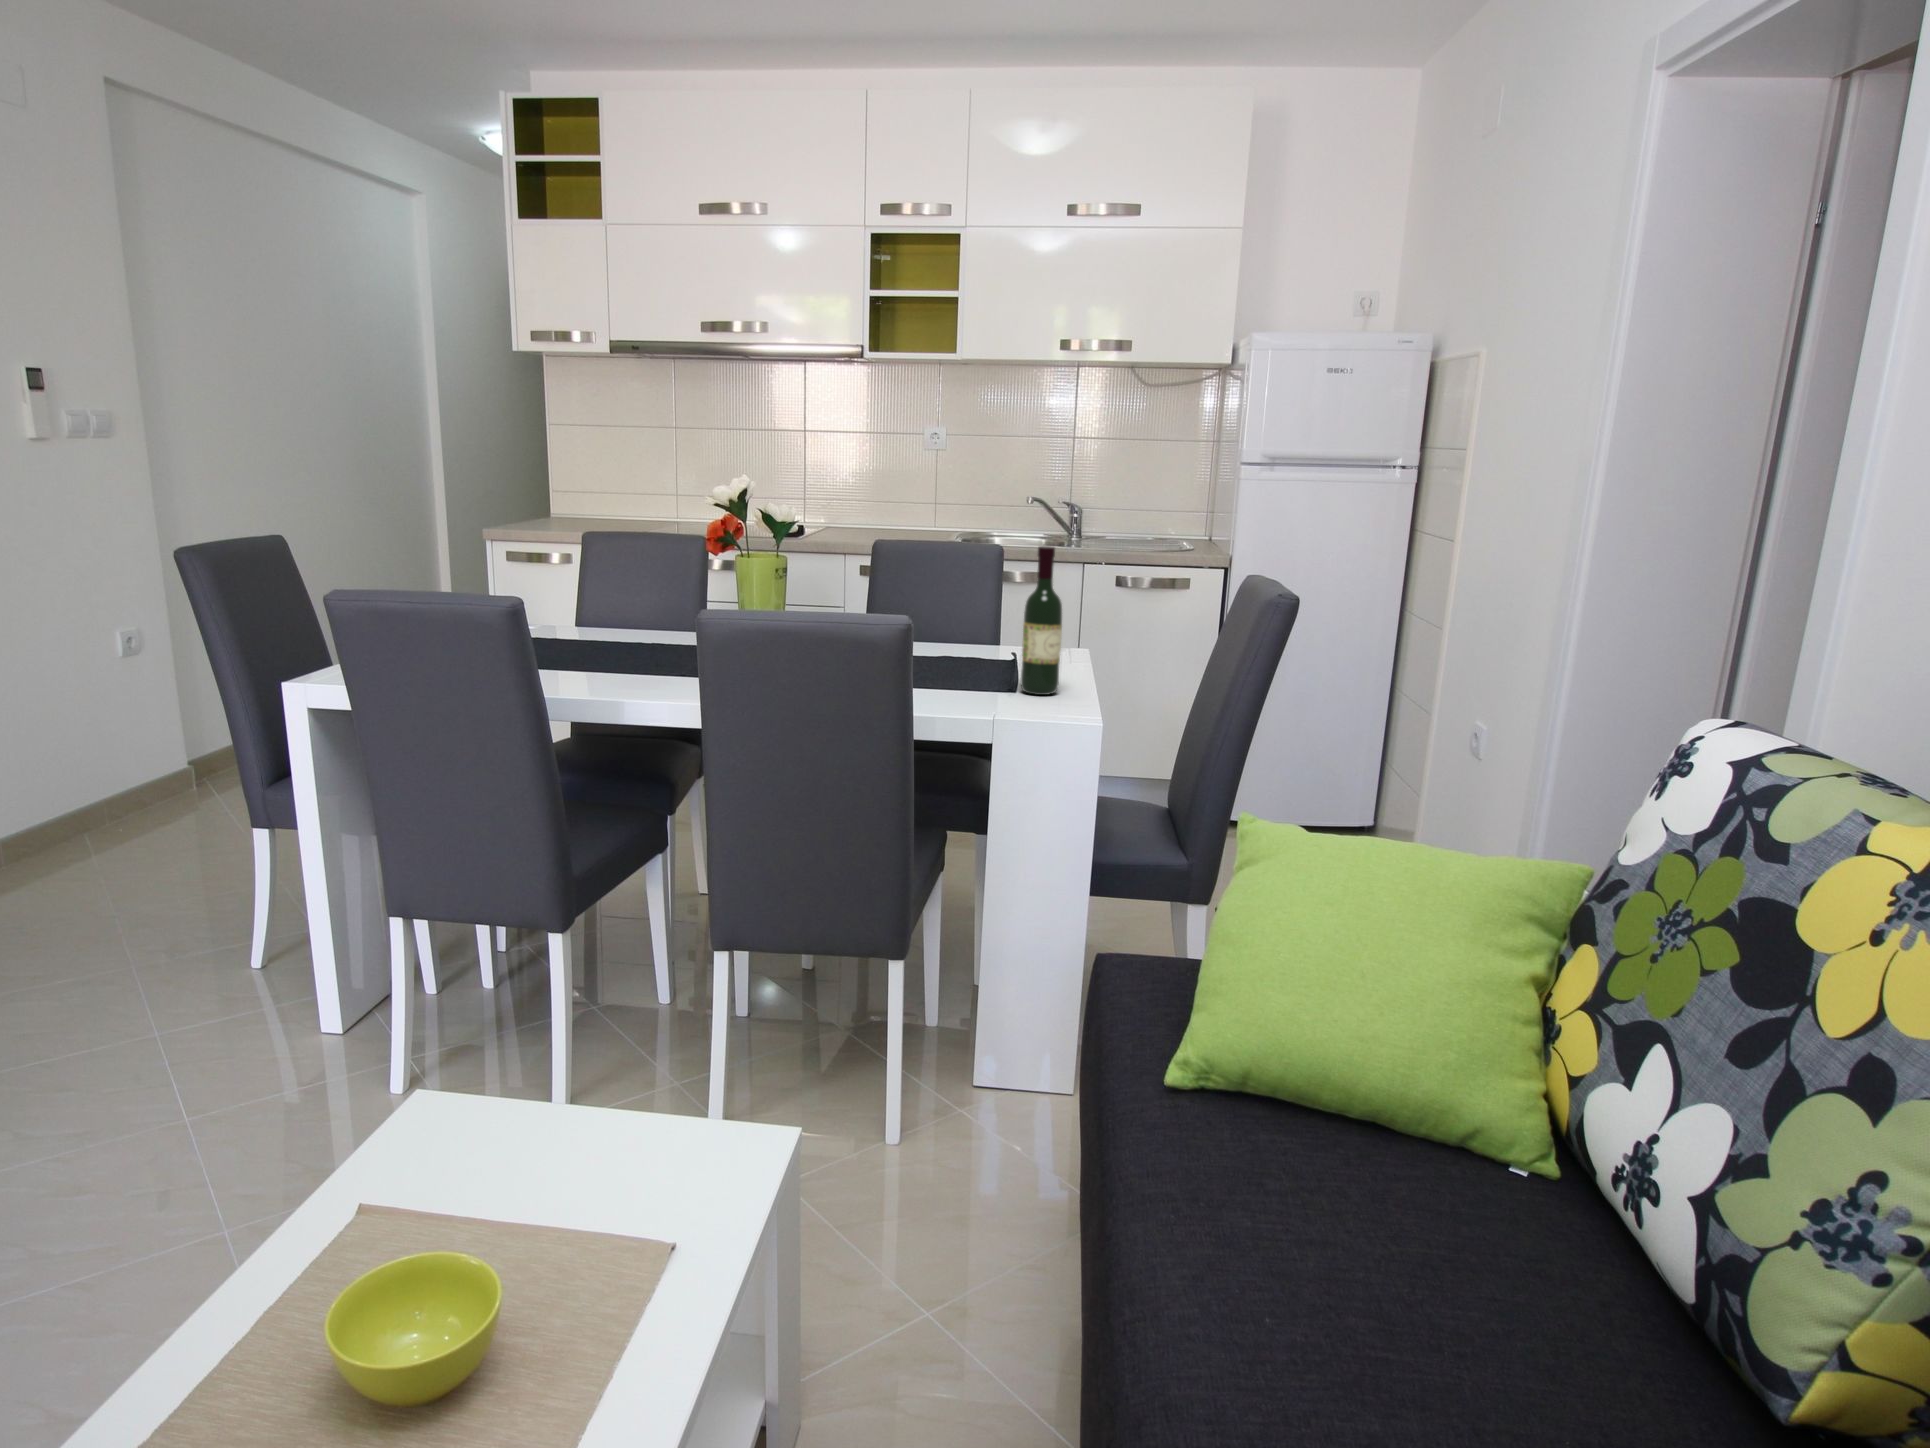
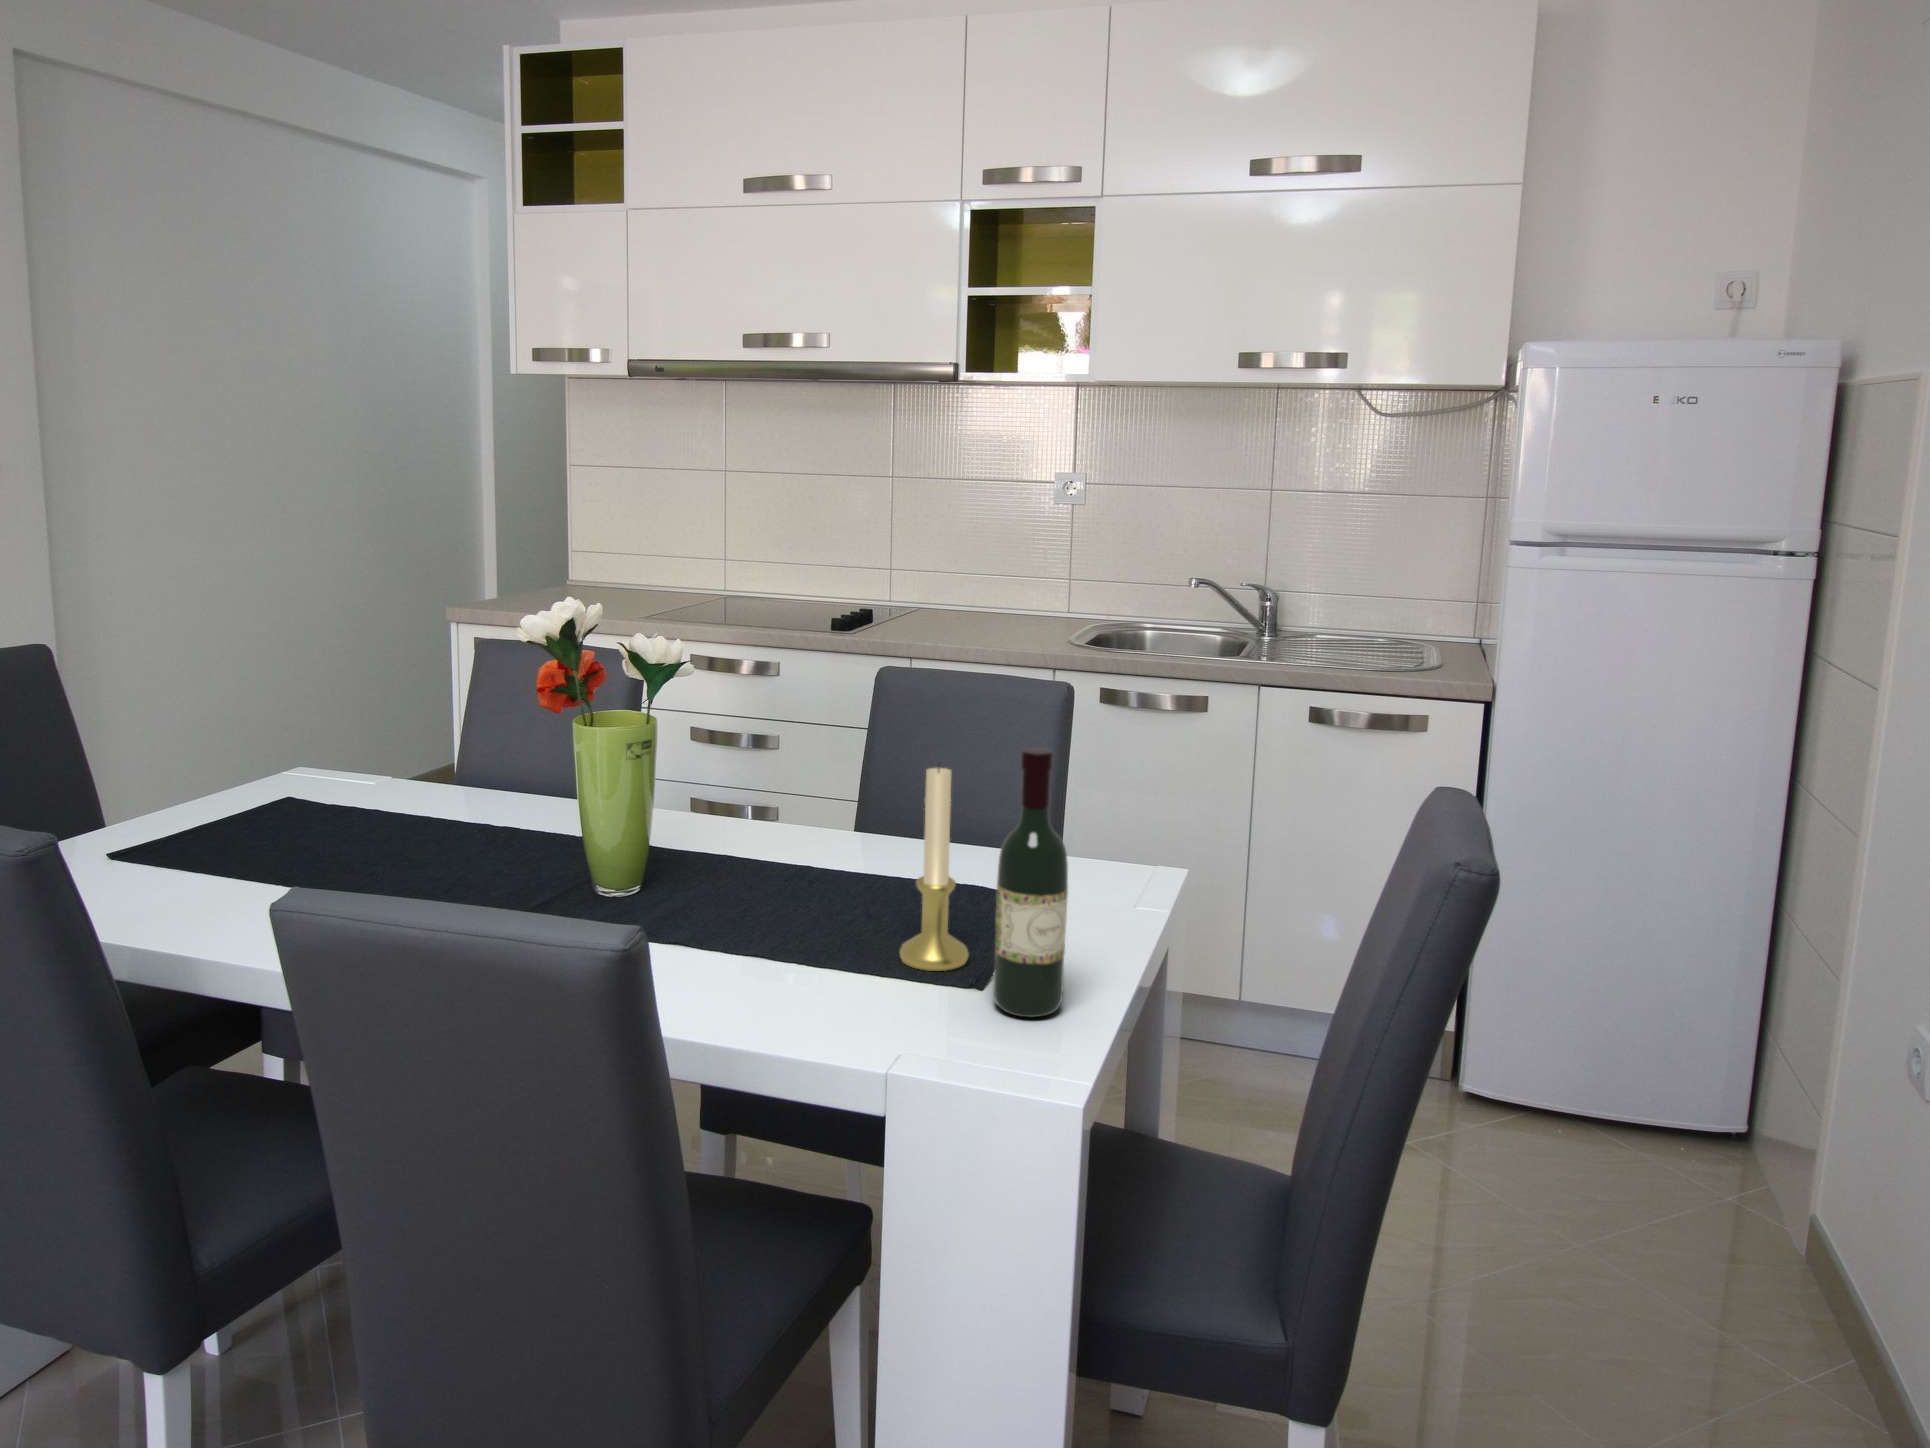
candle holder: none [953,564,993,683] -> present [900,767,969,971]

